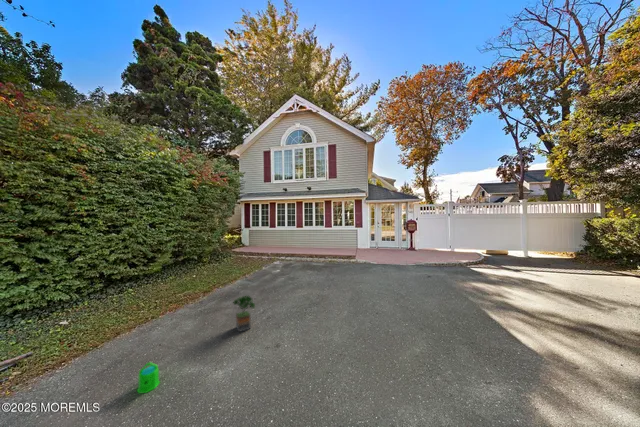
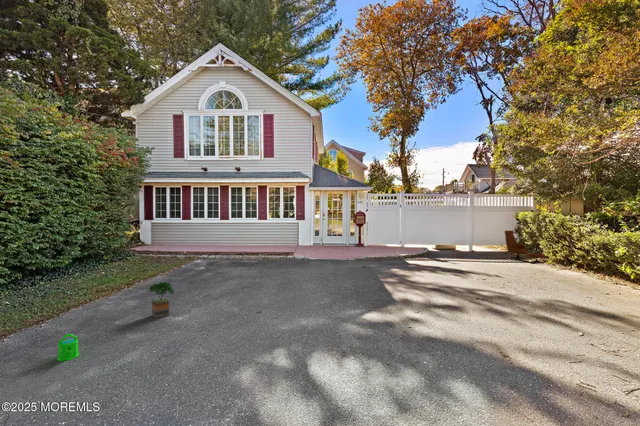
lounge chair: none [574,239,637,278] -> present [505,231,545,262]

